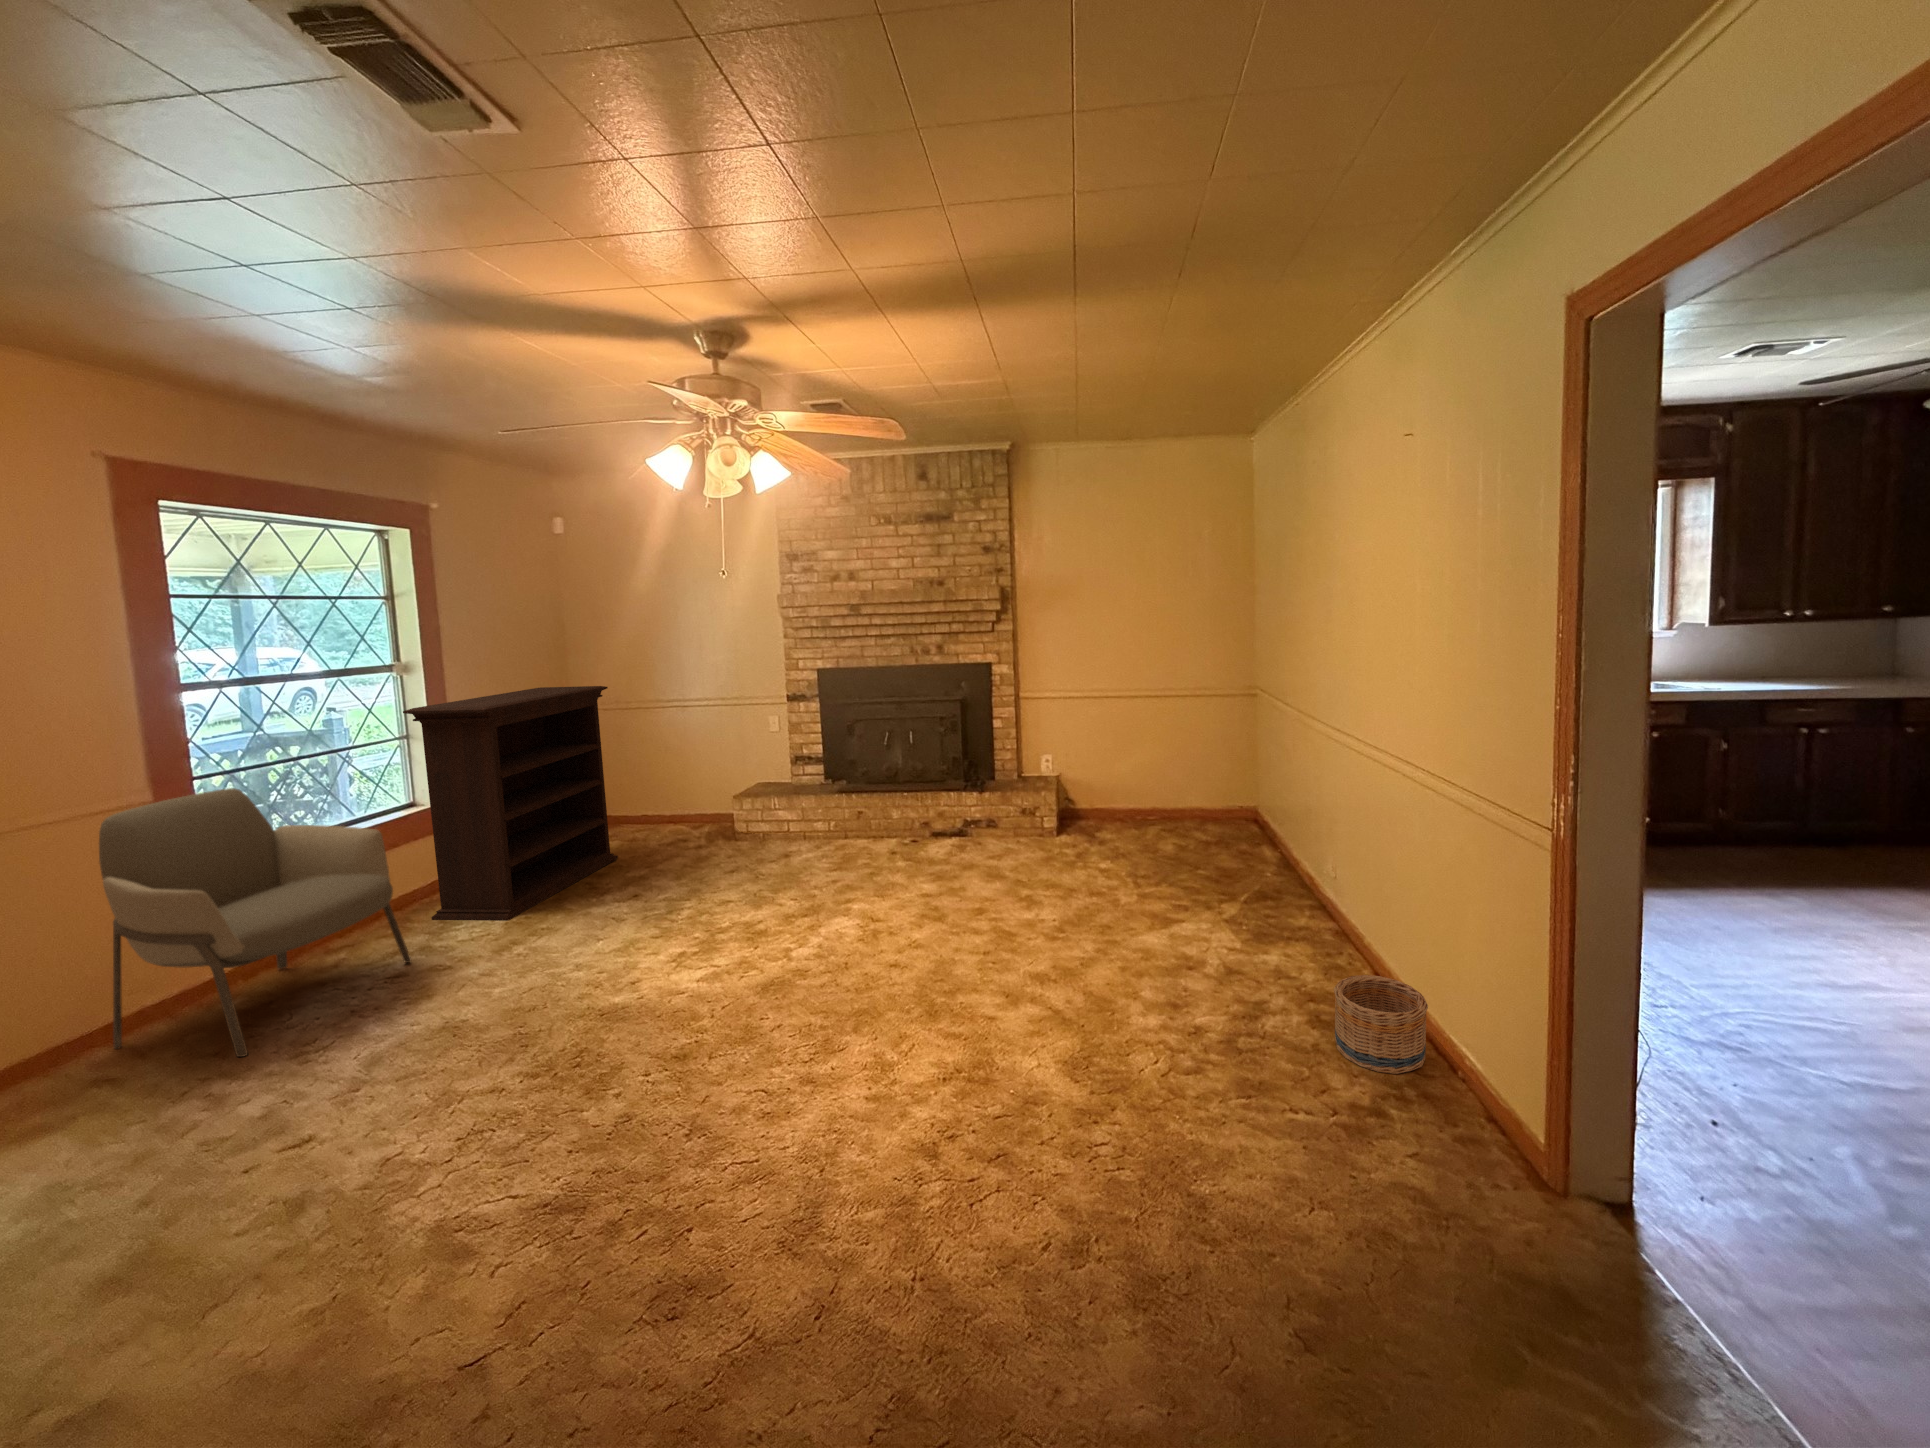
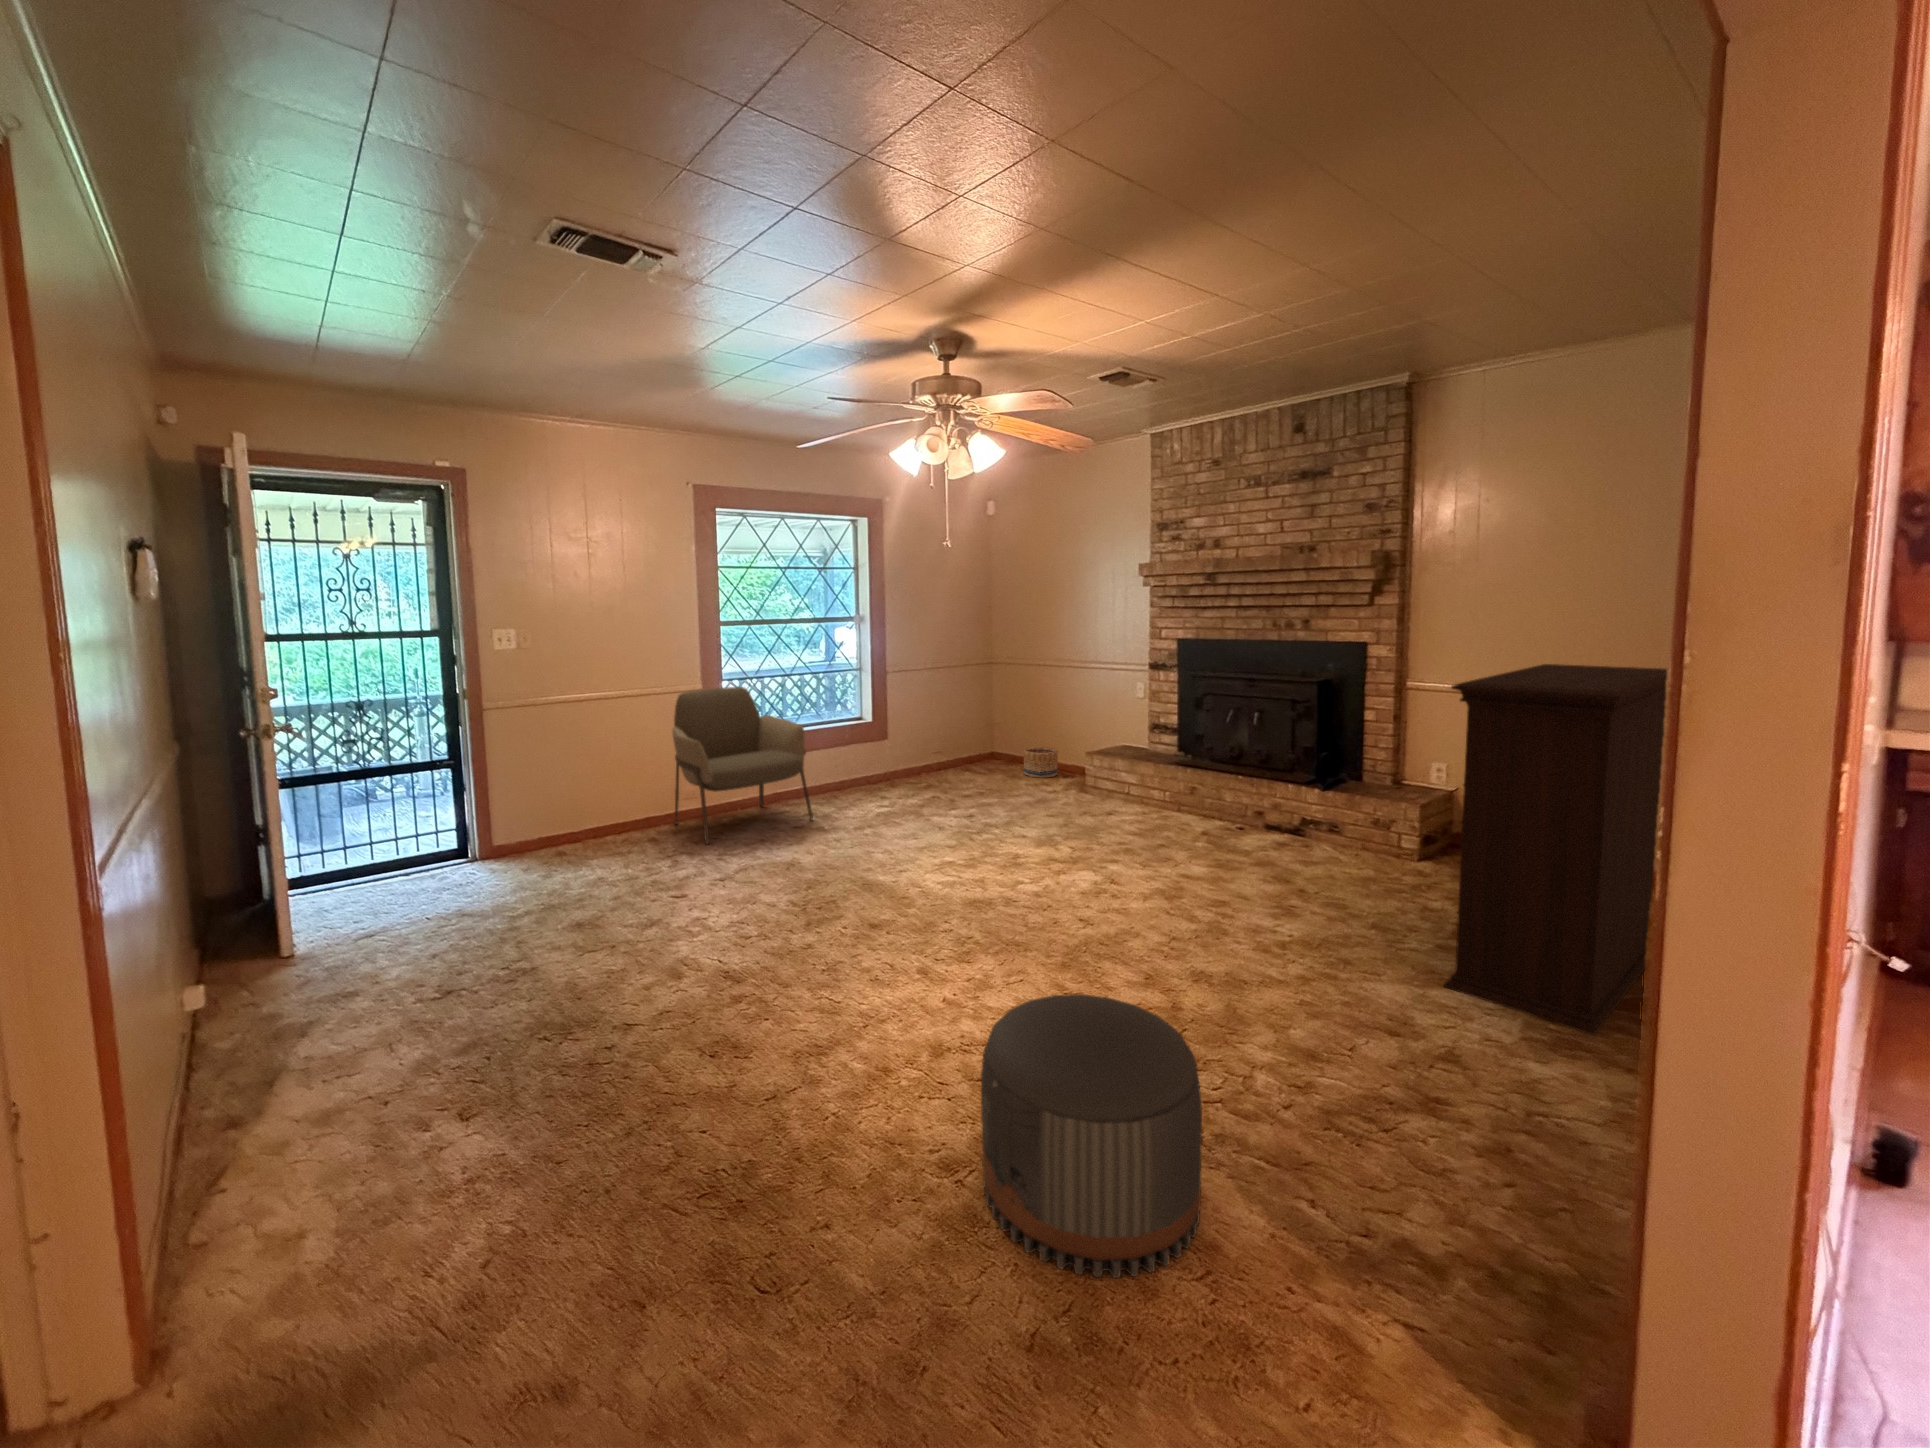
bookshelf: present [403,686,618,921] -> present [1444,664,1667,1035]
basket: present [1334,975,1428,1074] -> present [1023,747,1058,778]
pouf: none [1079,1010,1286,1280] -> present [981,994,1202,1278]

